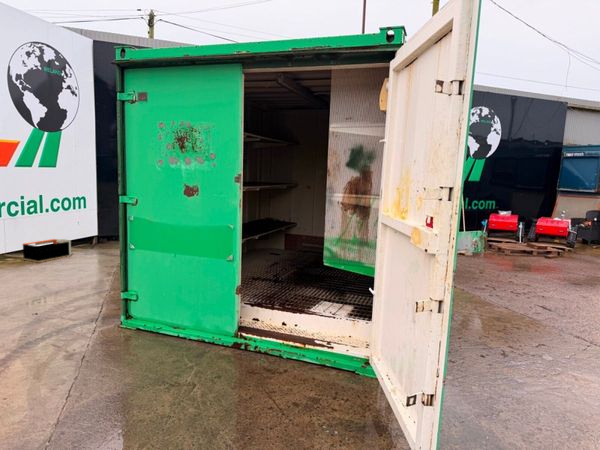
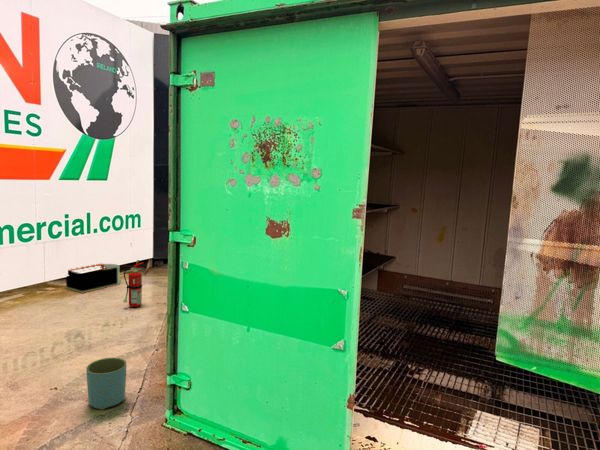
fire extinguisher: none [77,232,94,270] -> present [123,260,143,307]
planter: none [60,292,89,326] -> present [86,358,126,410]

